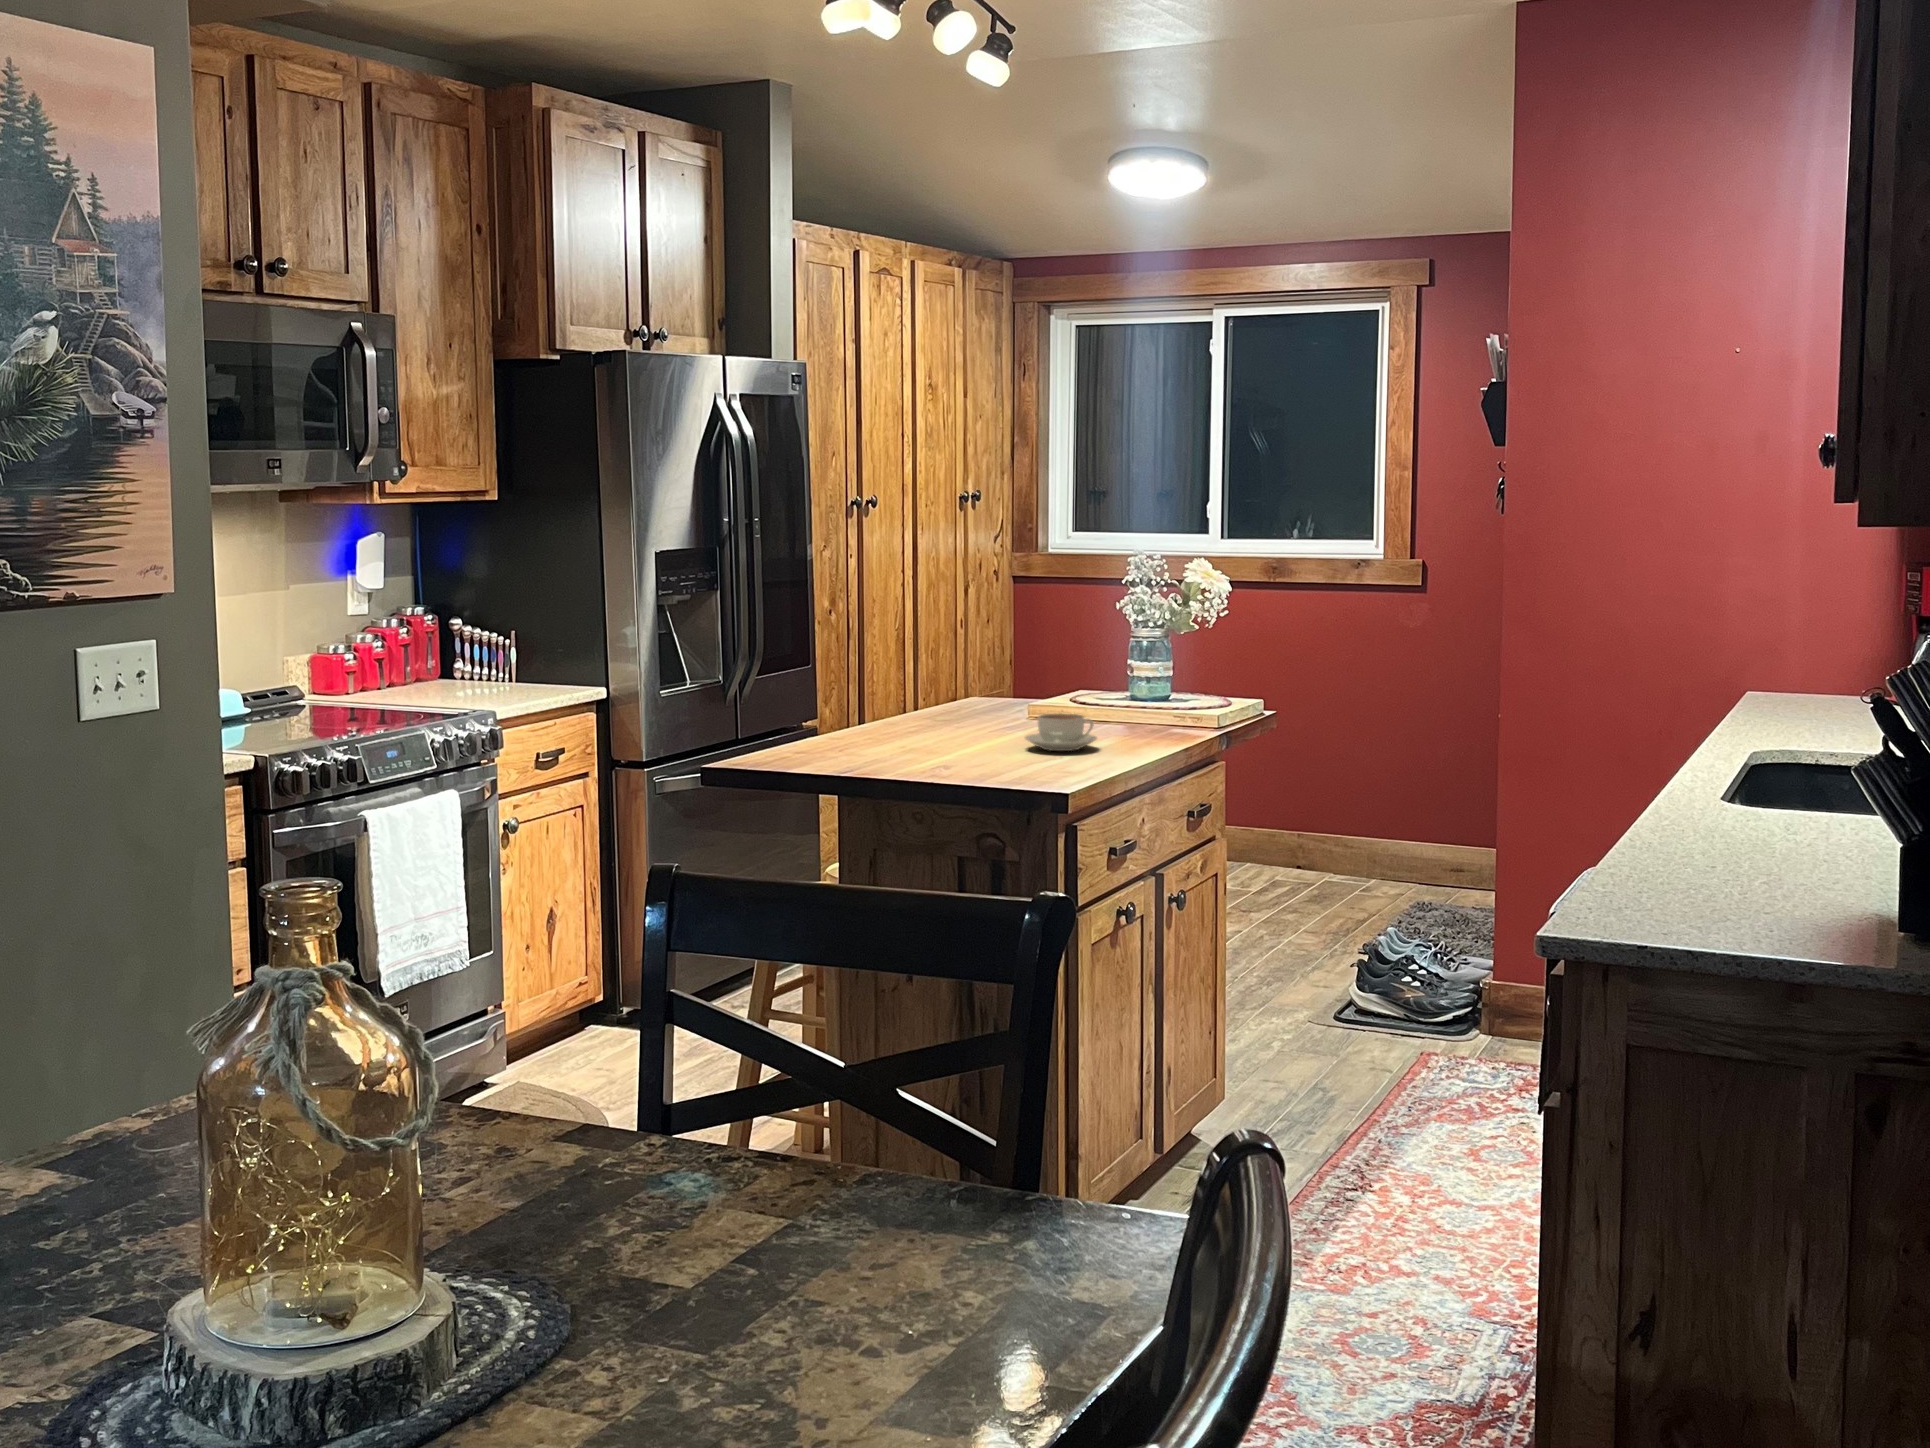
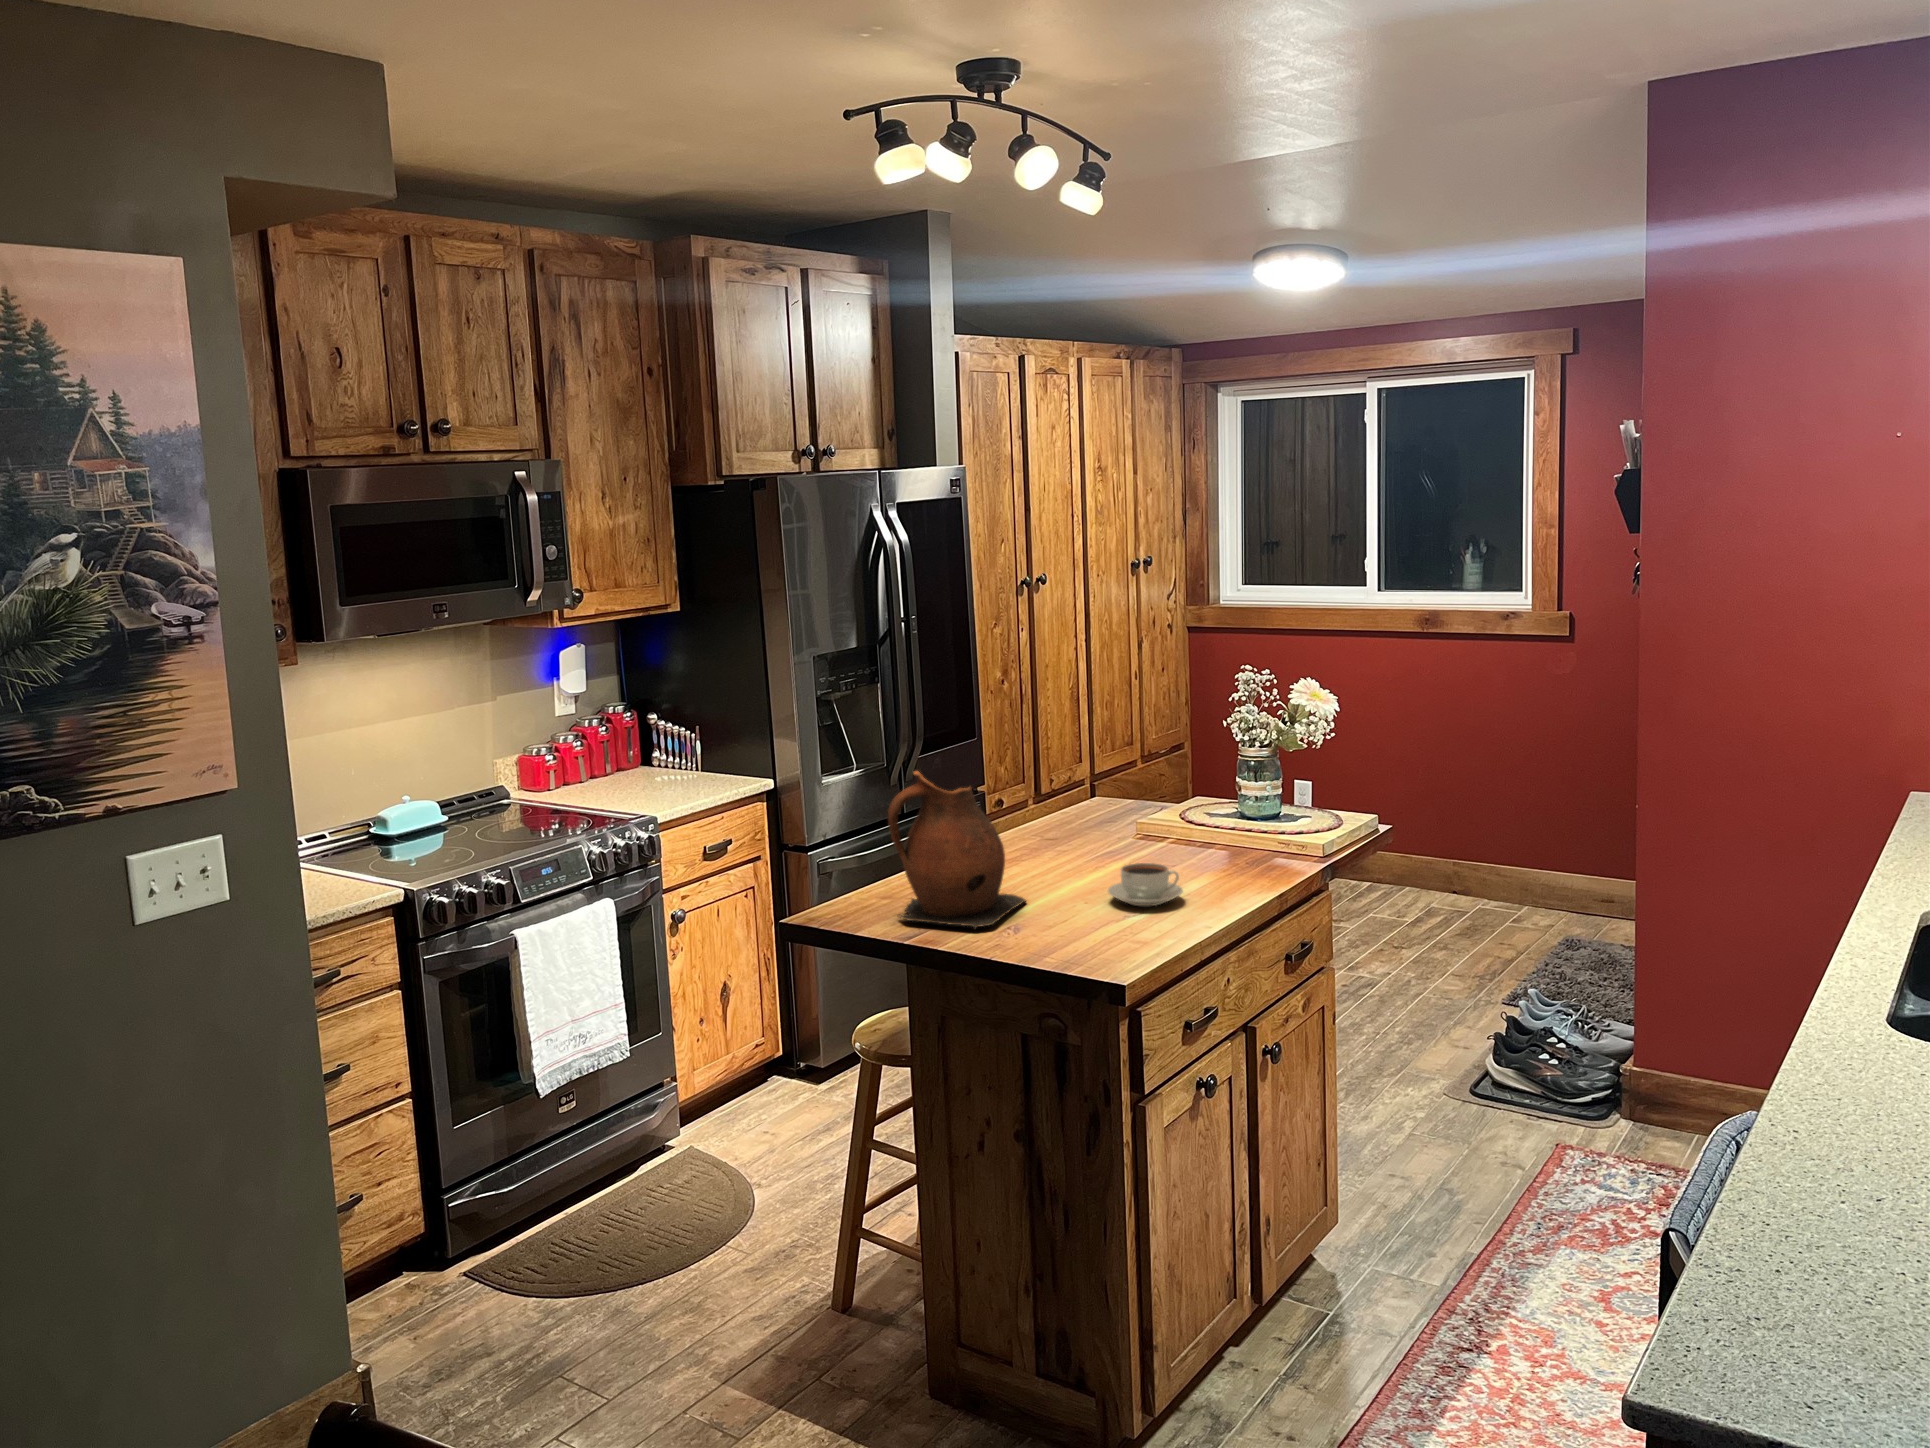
ceramic pitcher: none [815,613,945,764] -> present [888,771,1026,929]

